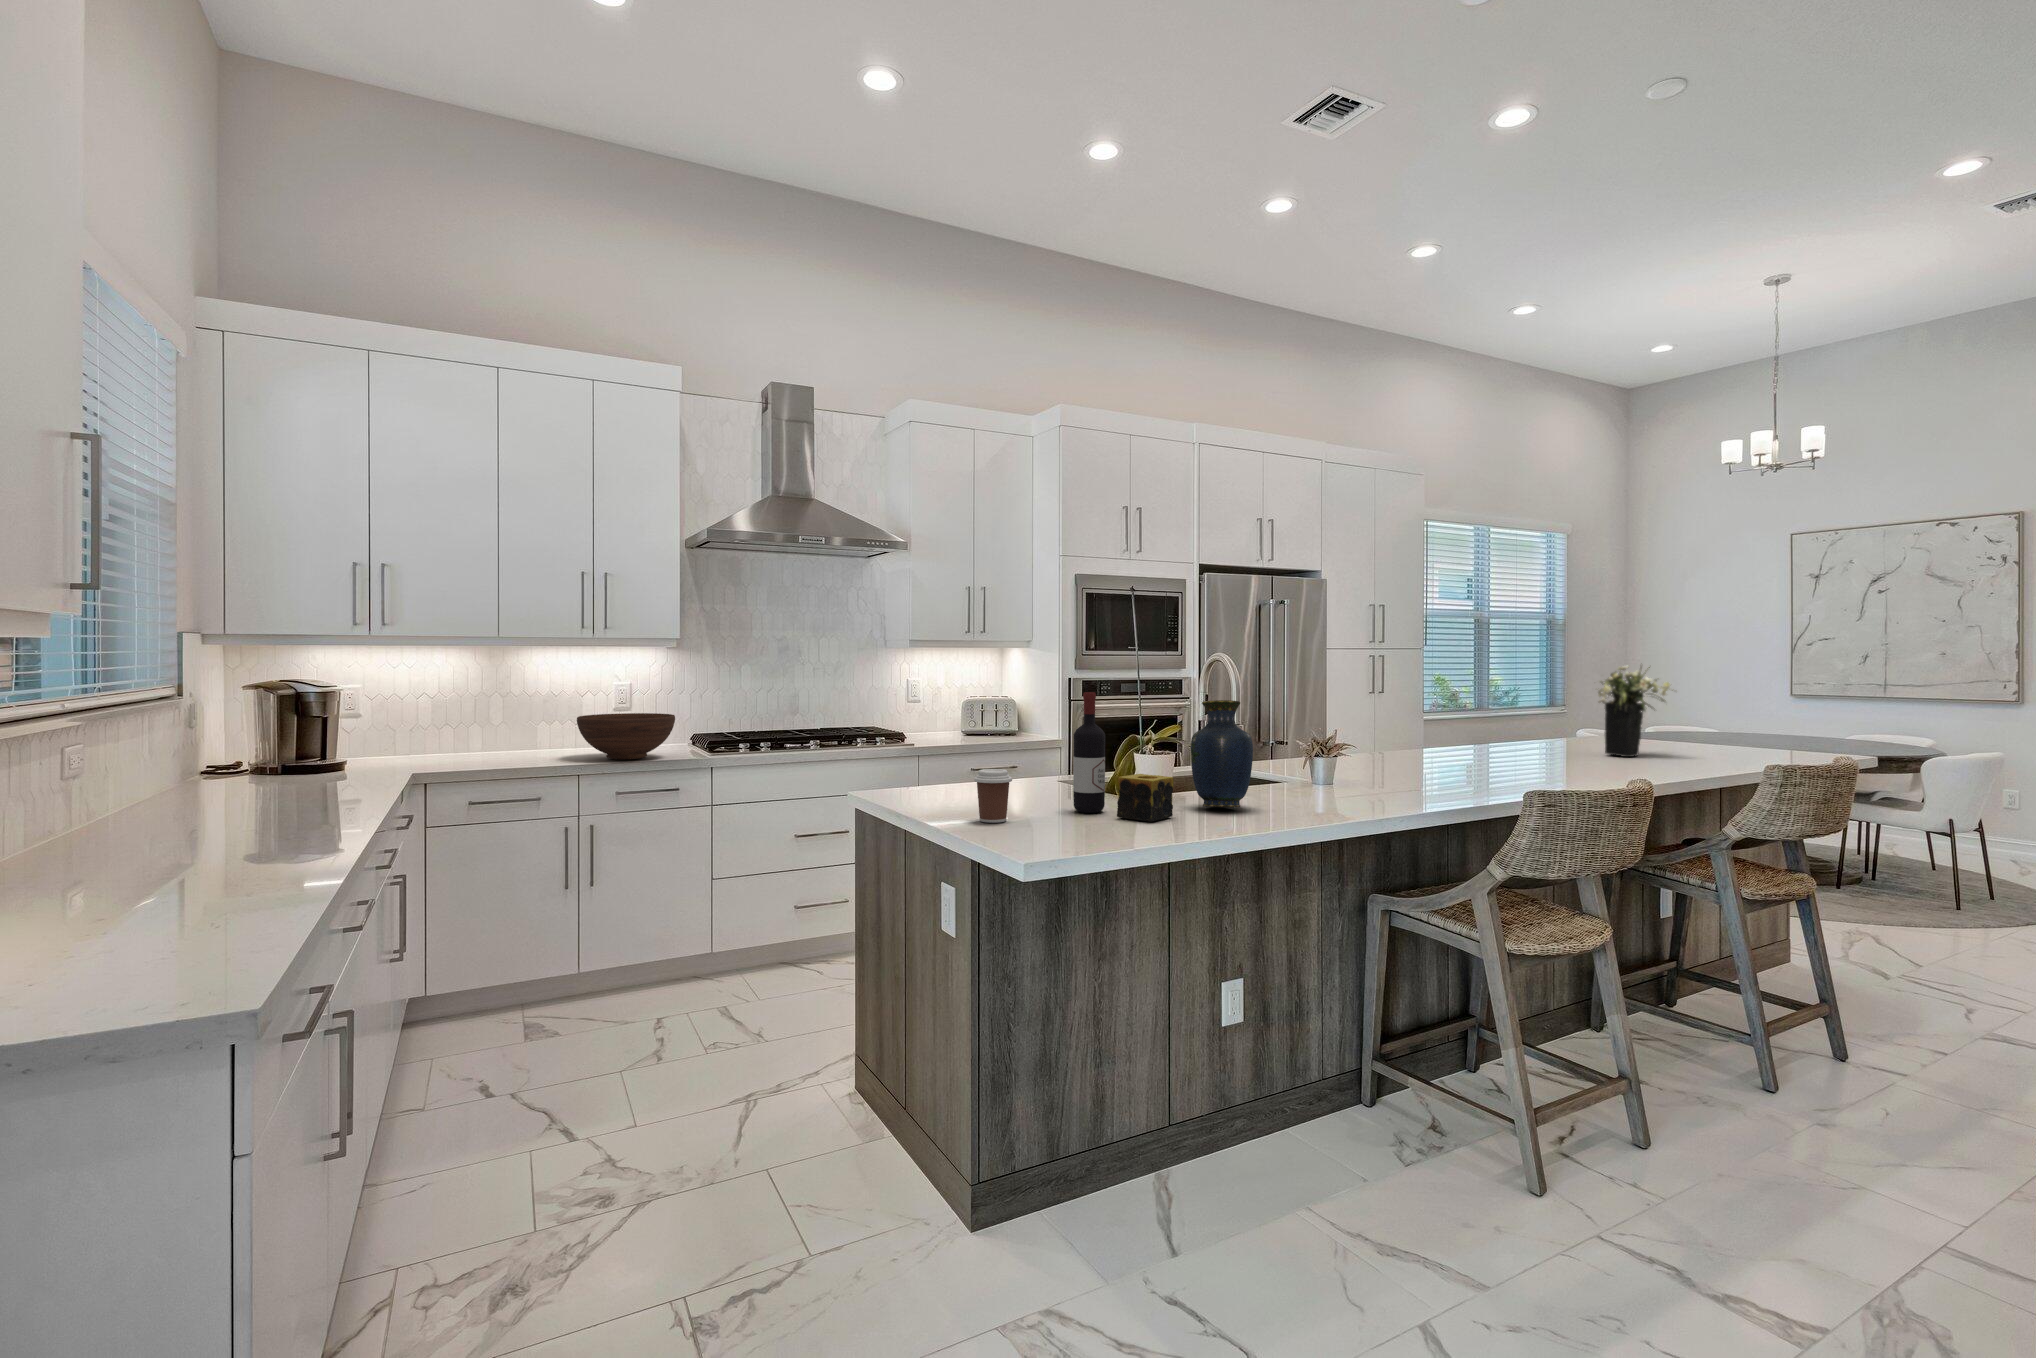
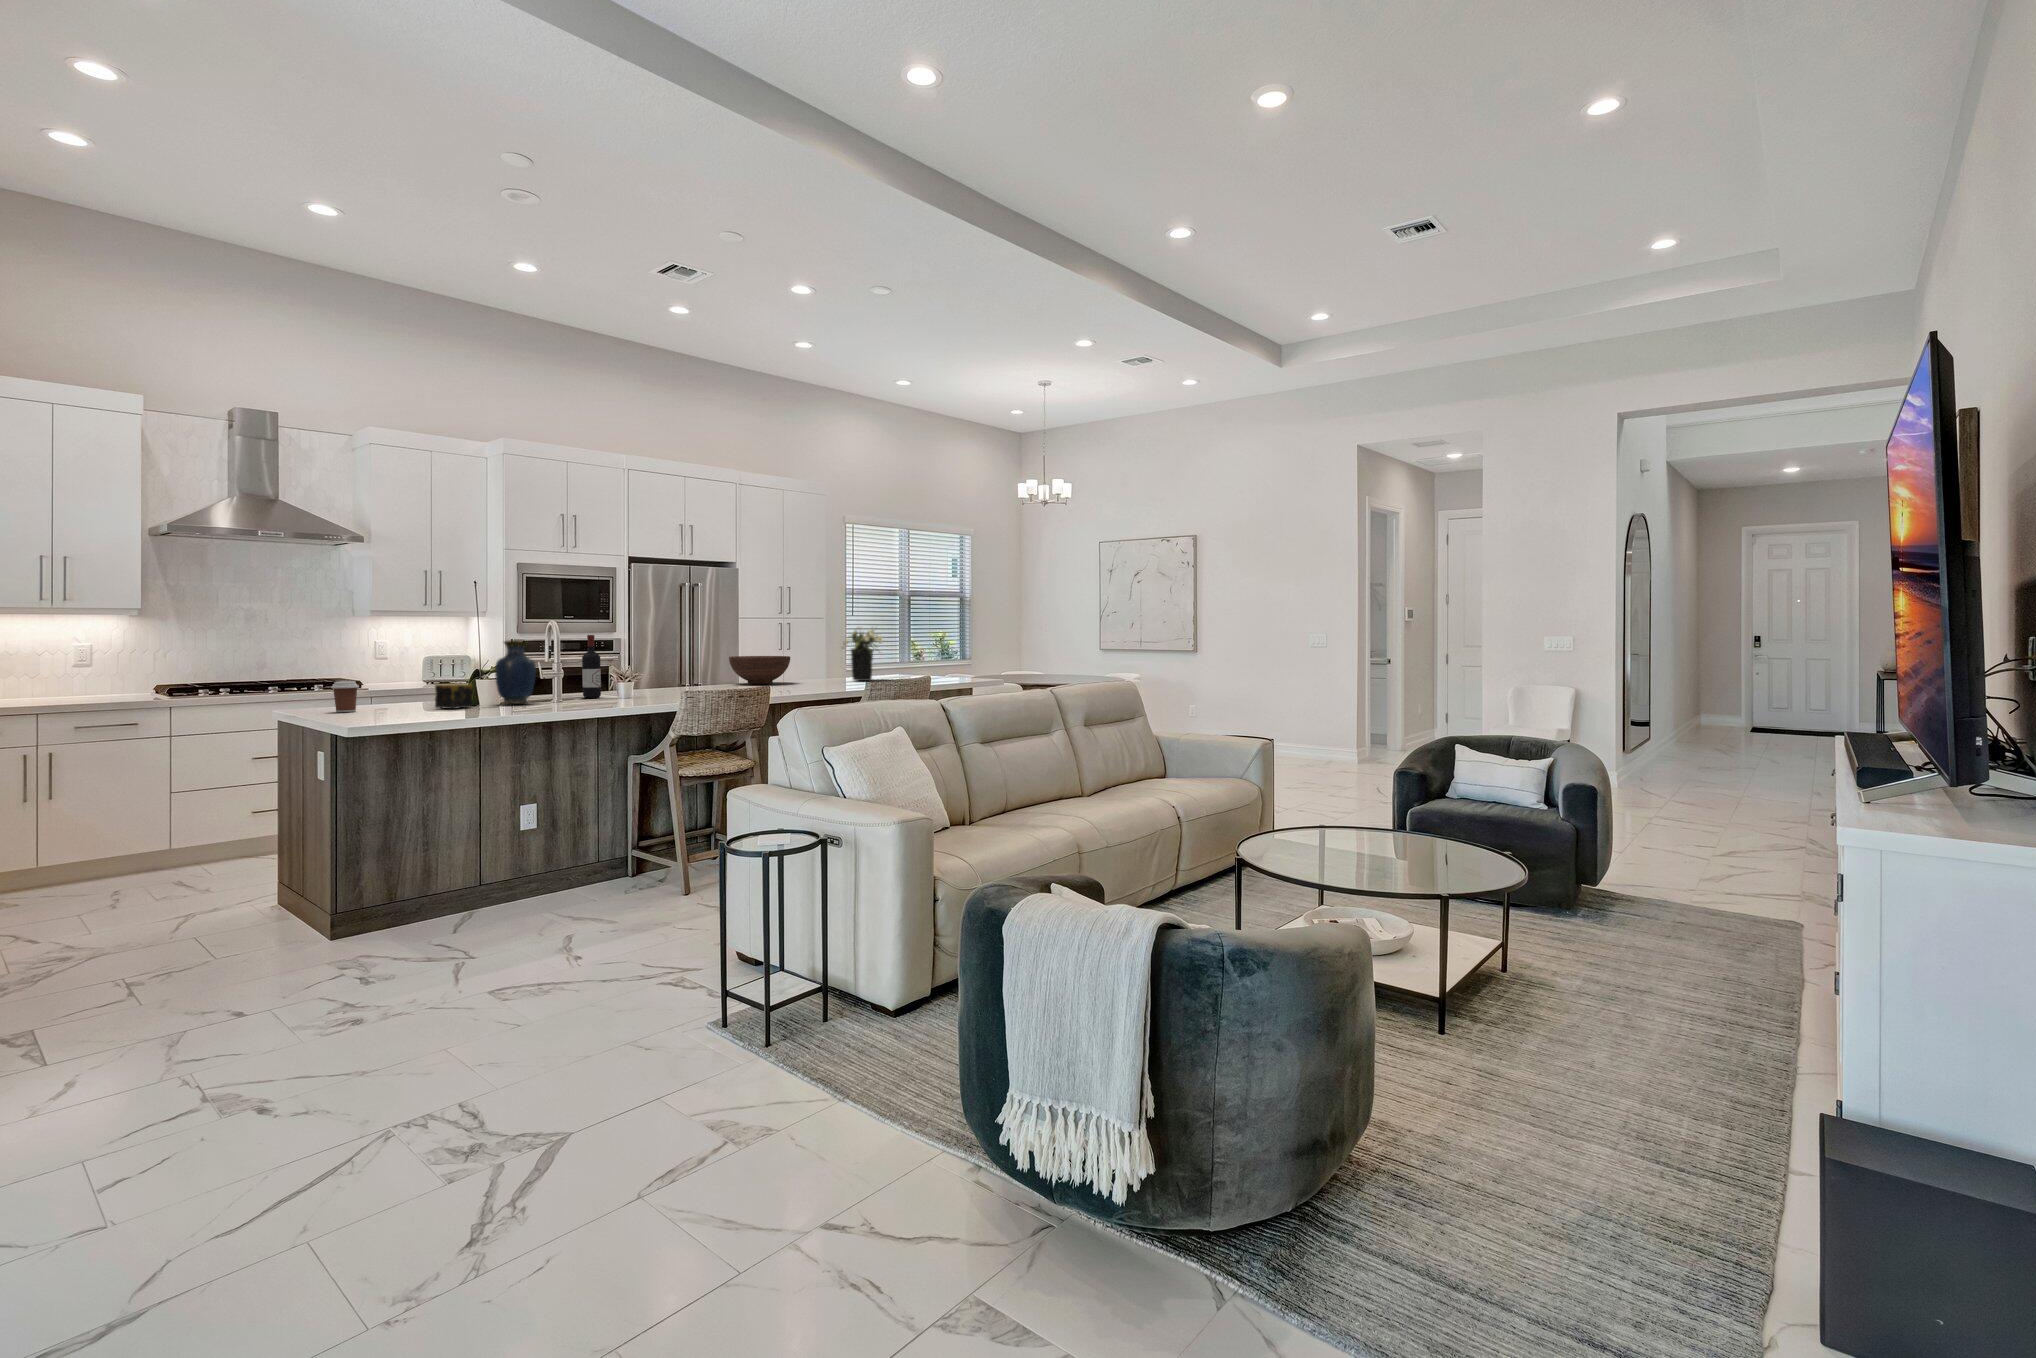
wine bottle: present [1073,693,1105,813] -> present [582,635,601,698]
fruit bowl: present [577,713,675,760] -> present [729,656,790,684]

